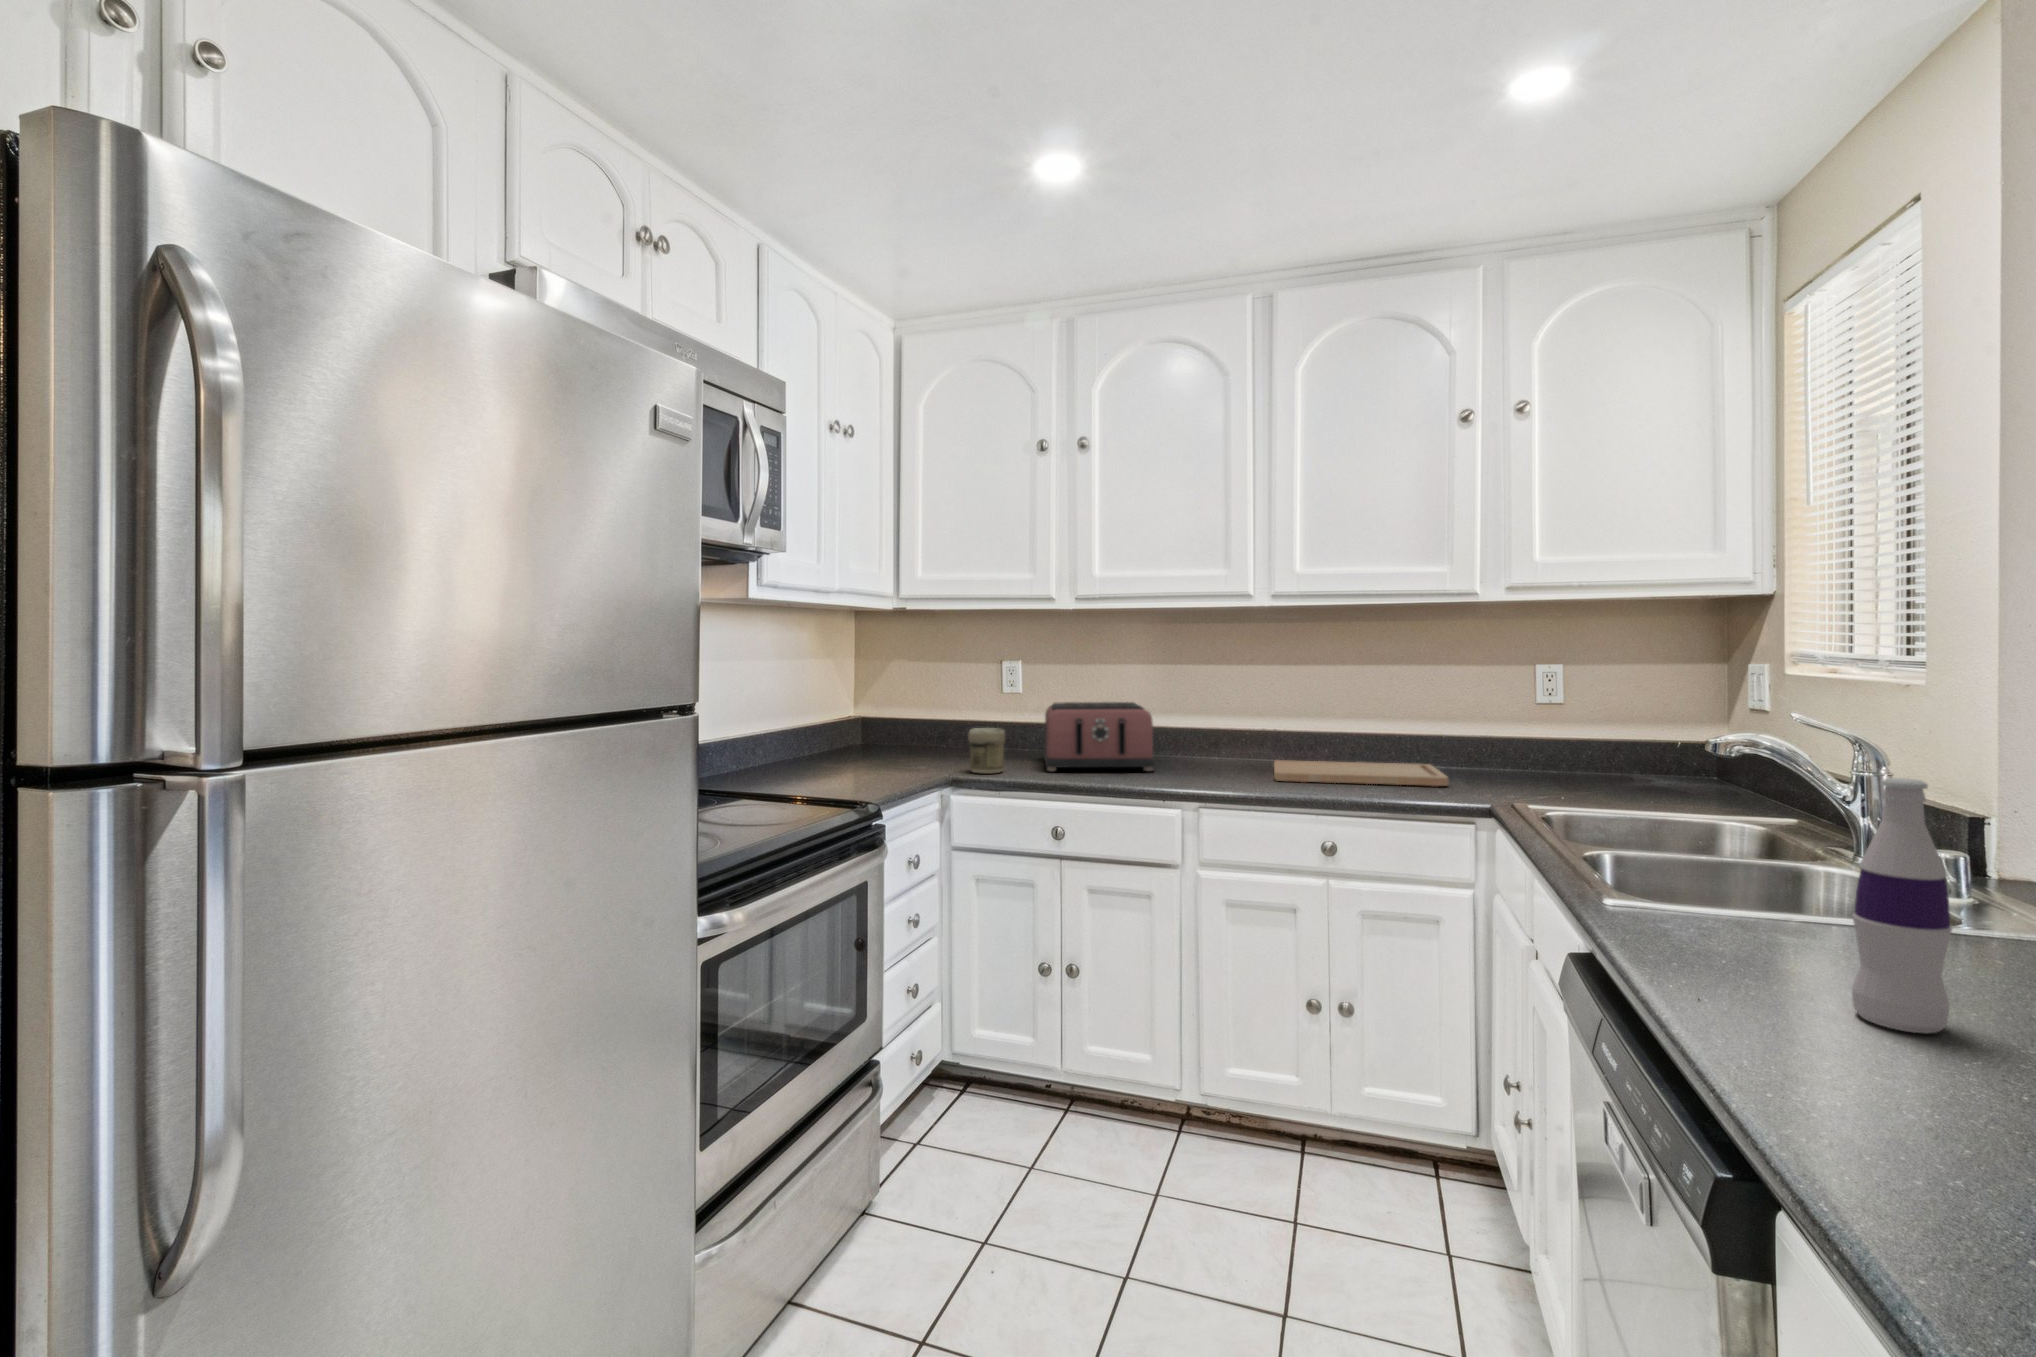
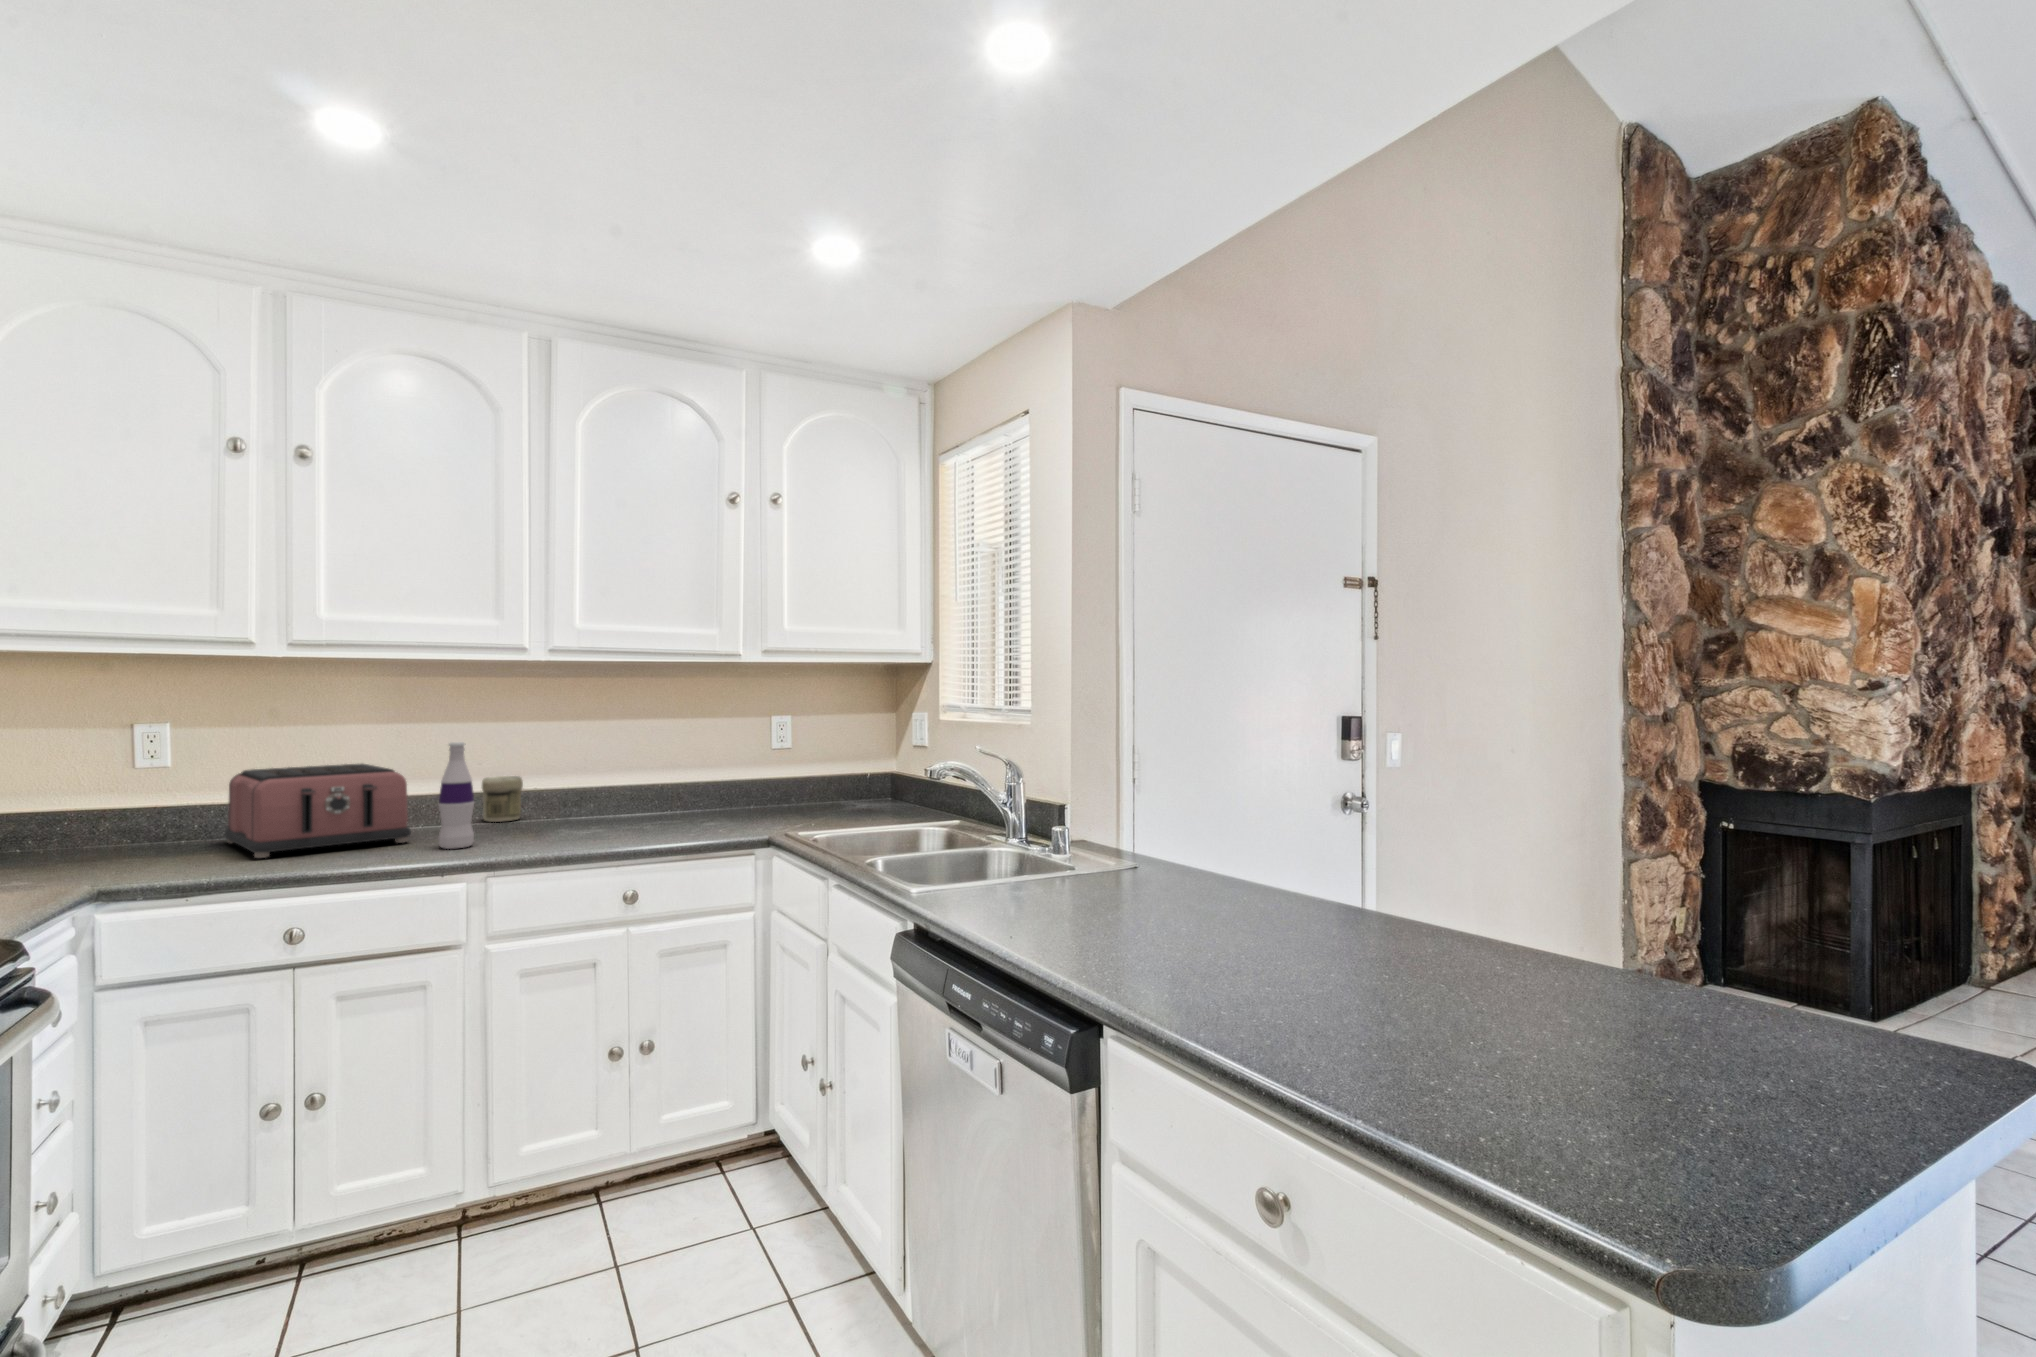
jar: present [968,728,1005,773] -> present [482,776,523,822]
cutting board: present [1274,760,1448,786] -> none [543,805,723,836]
bottle: present [1852,778,1952,1033] -> present [438,742,474,849]

